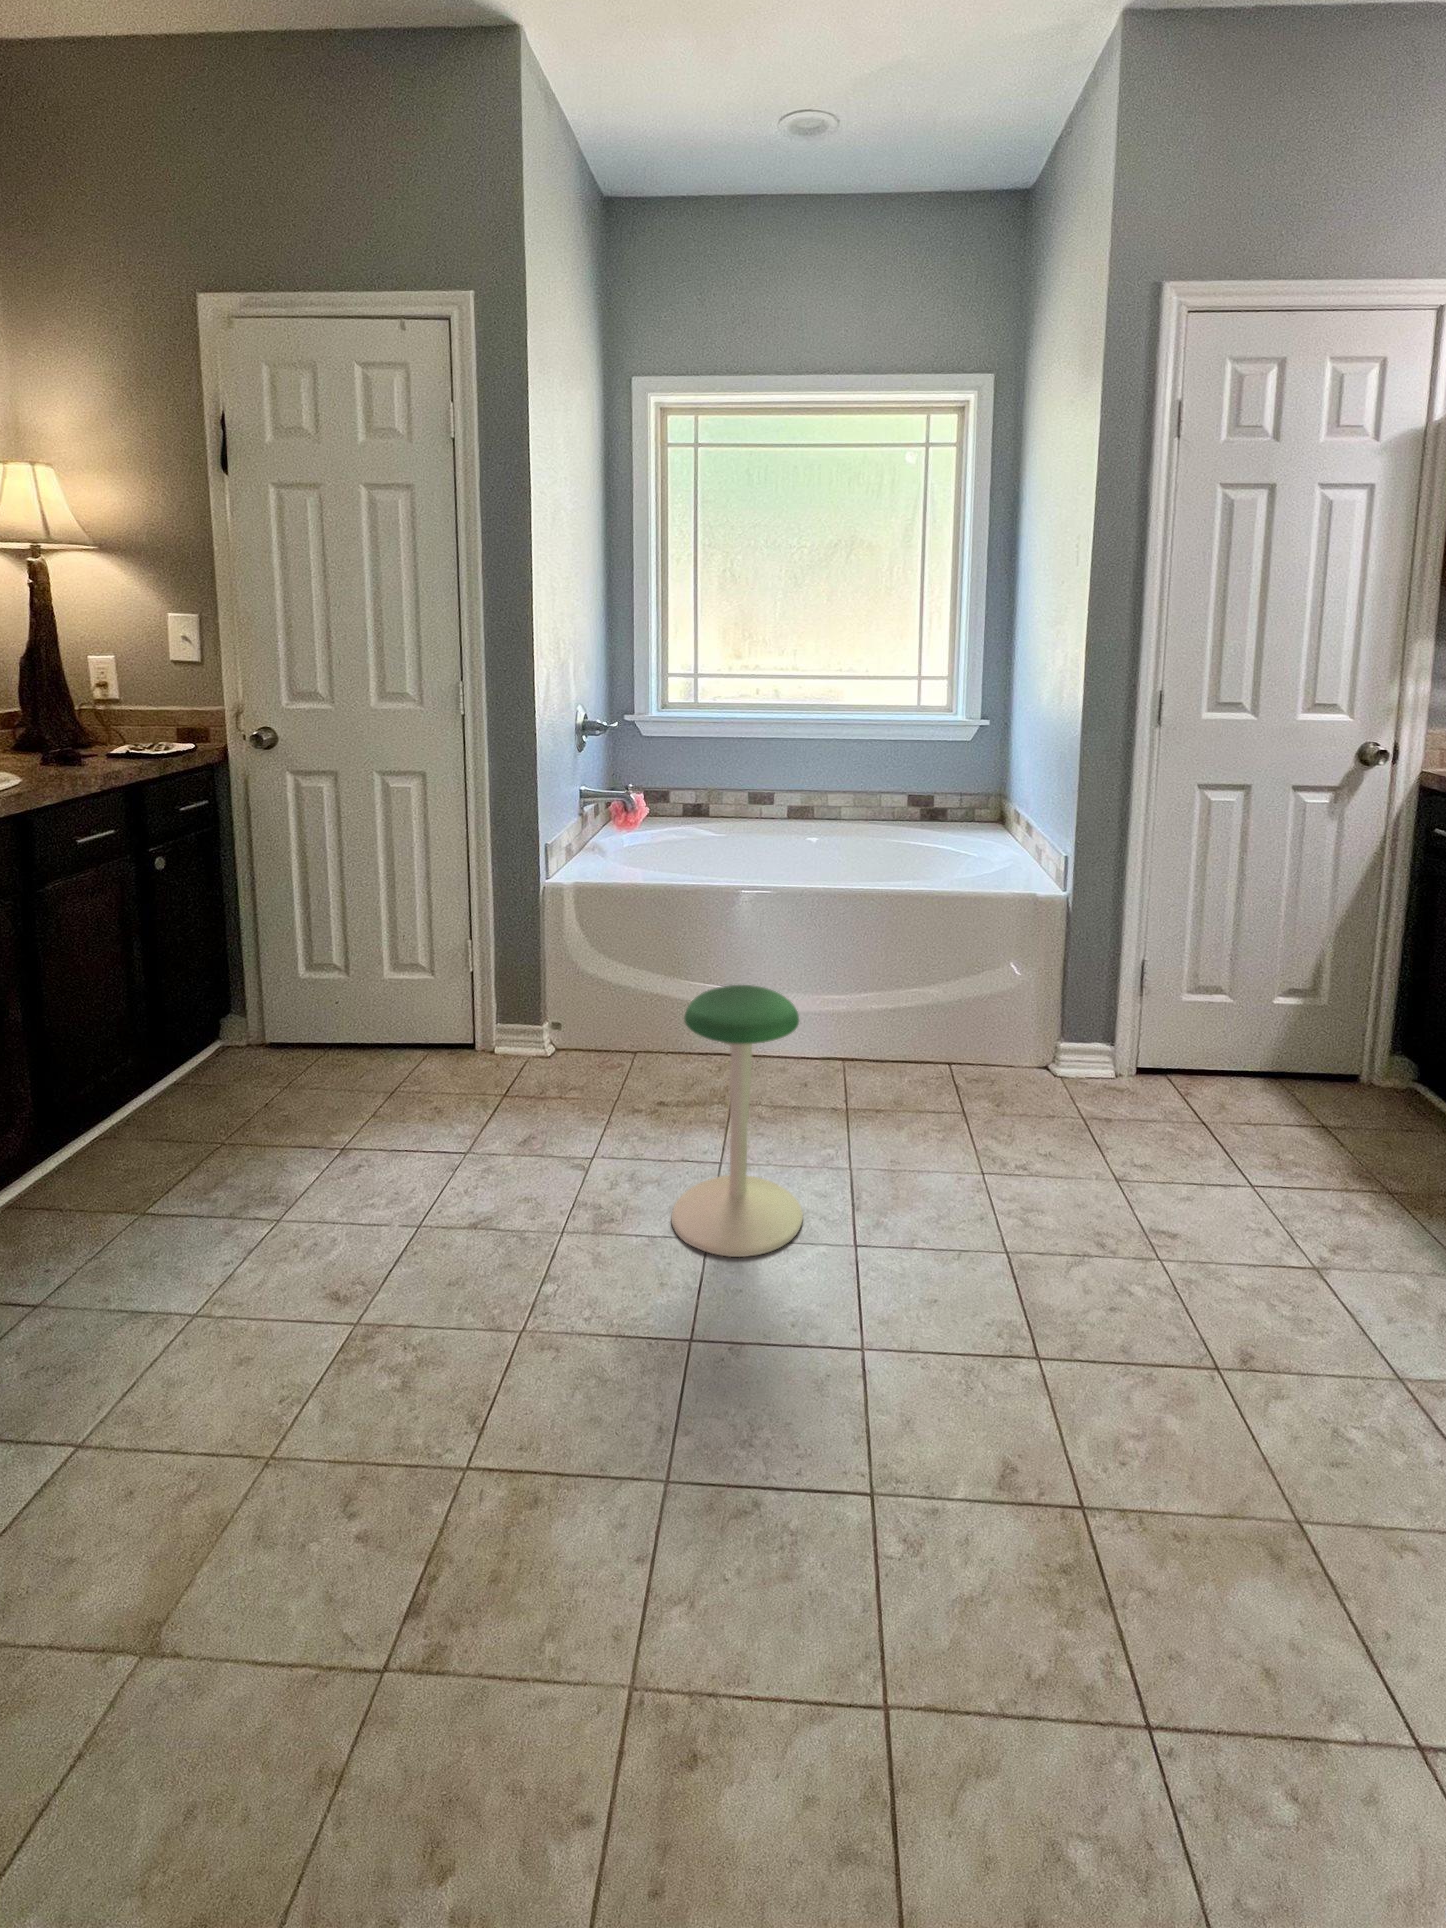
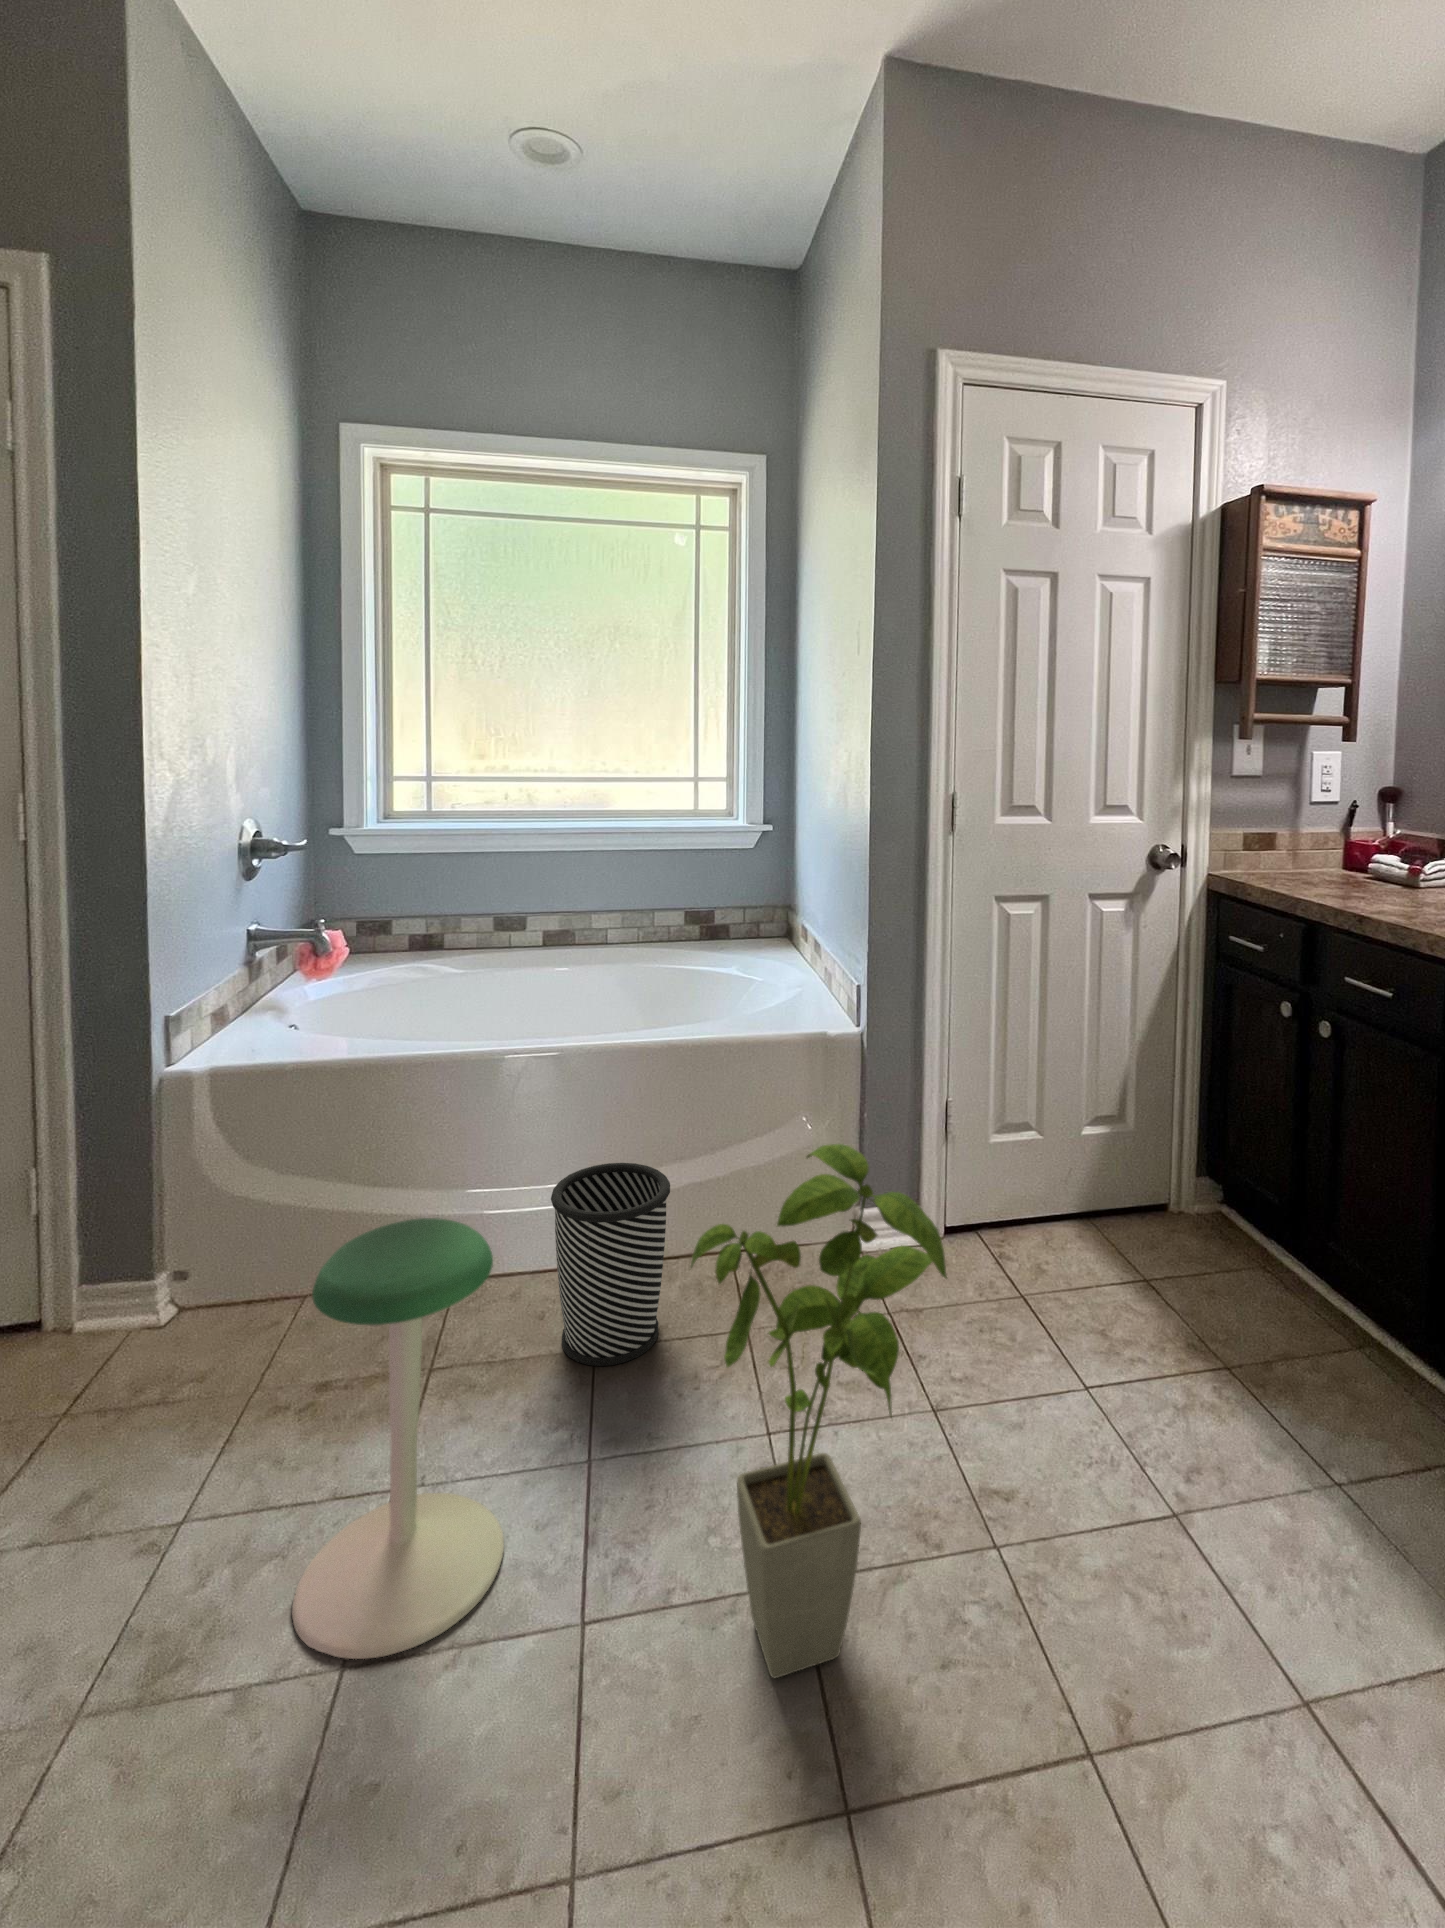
house plant: none [949,950,1156,1318] -> present [691,1144,947,1678]
wastebasket: none [817,977,908,1122] -> present [551,1163,670,1366]

